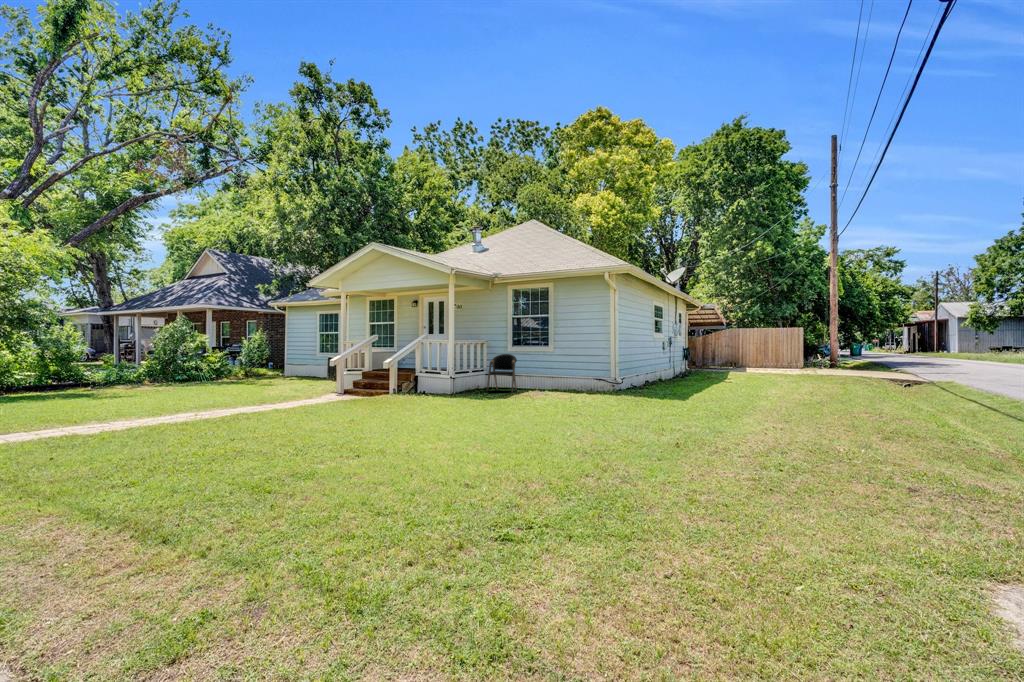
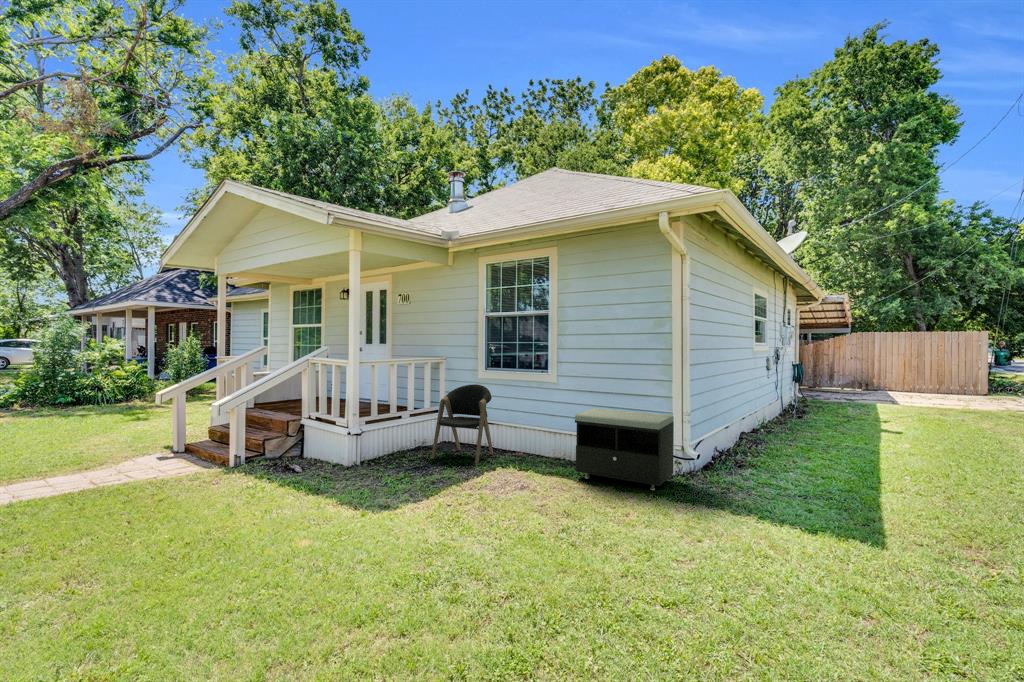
storage bench: none [563,363,608,396] -> present [575,408,674,490]

